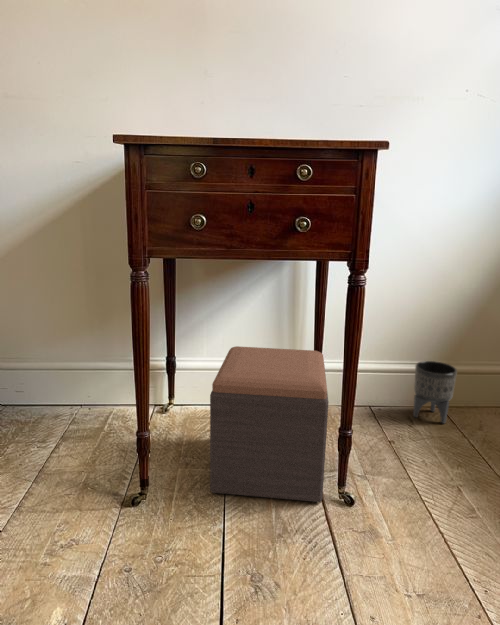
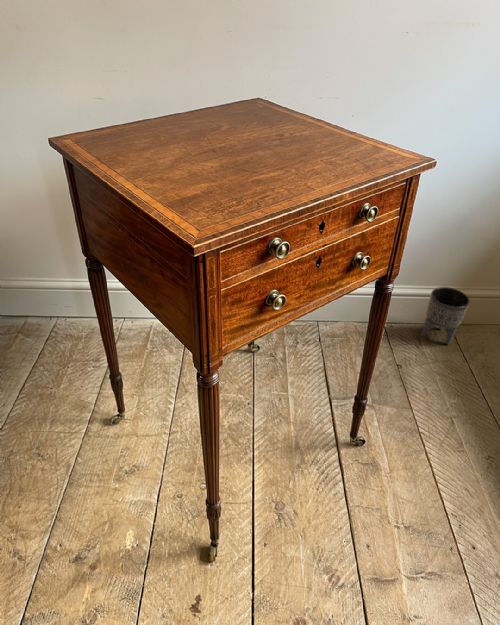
footstool: present [210,346,329,502] -> none [241,291,348,433]

